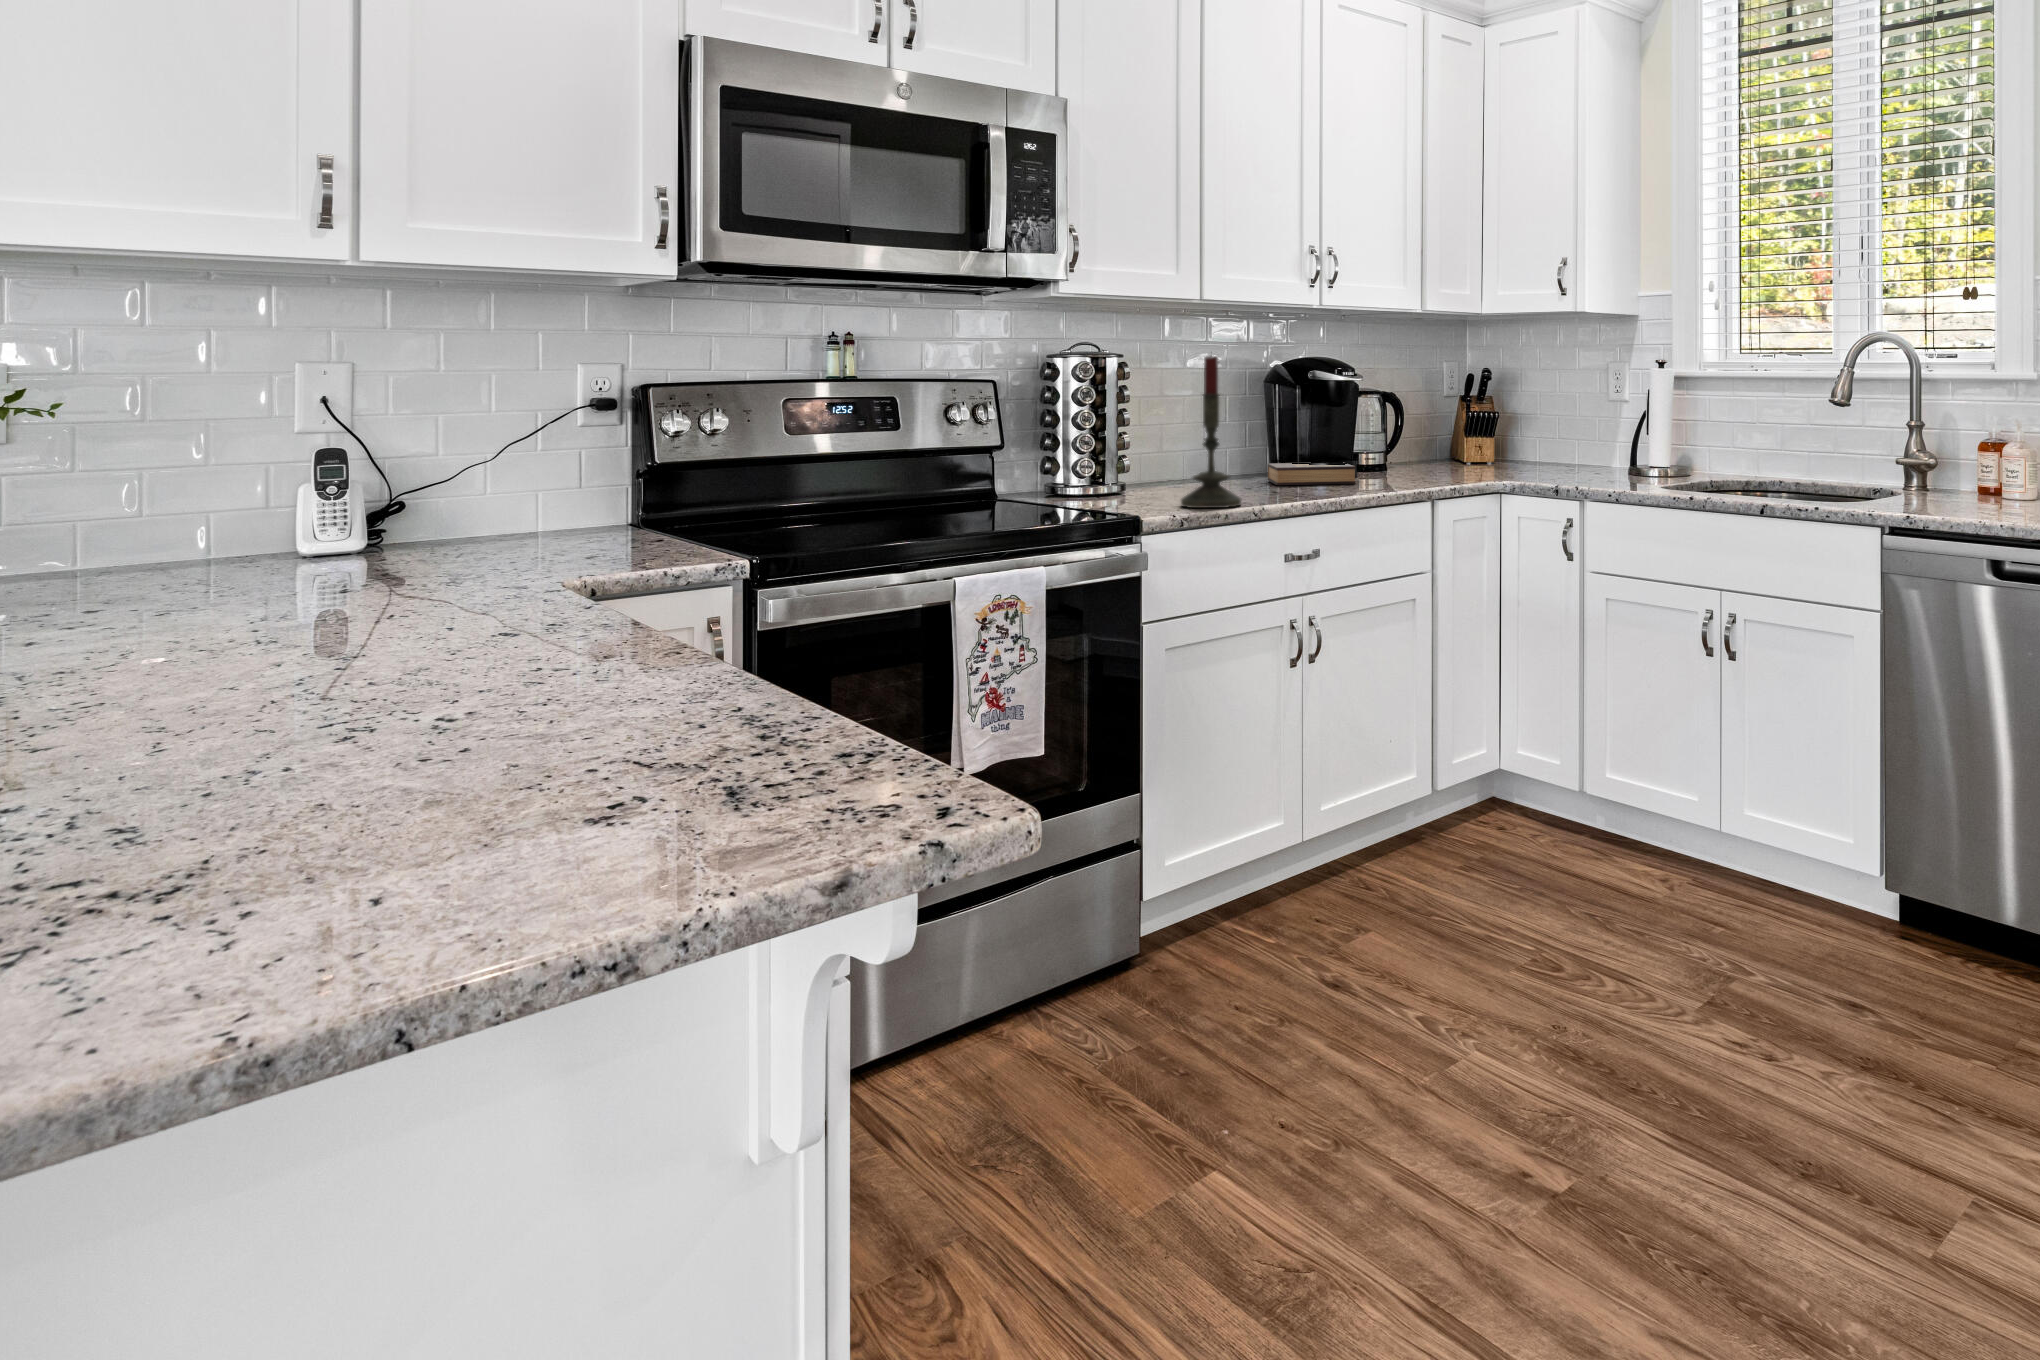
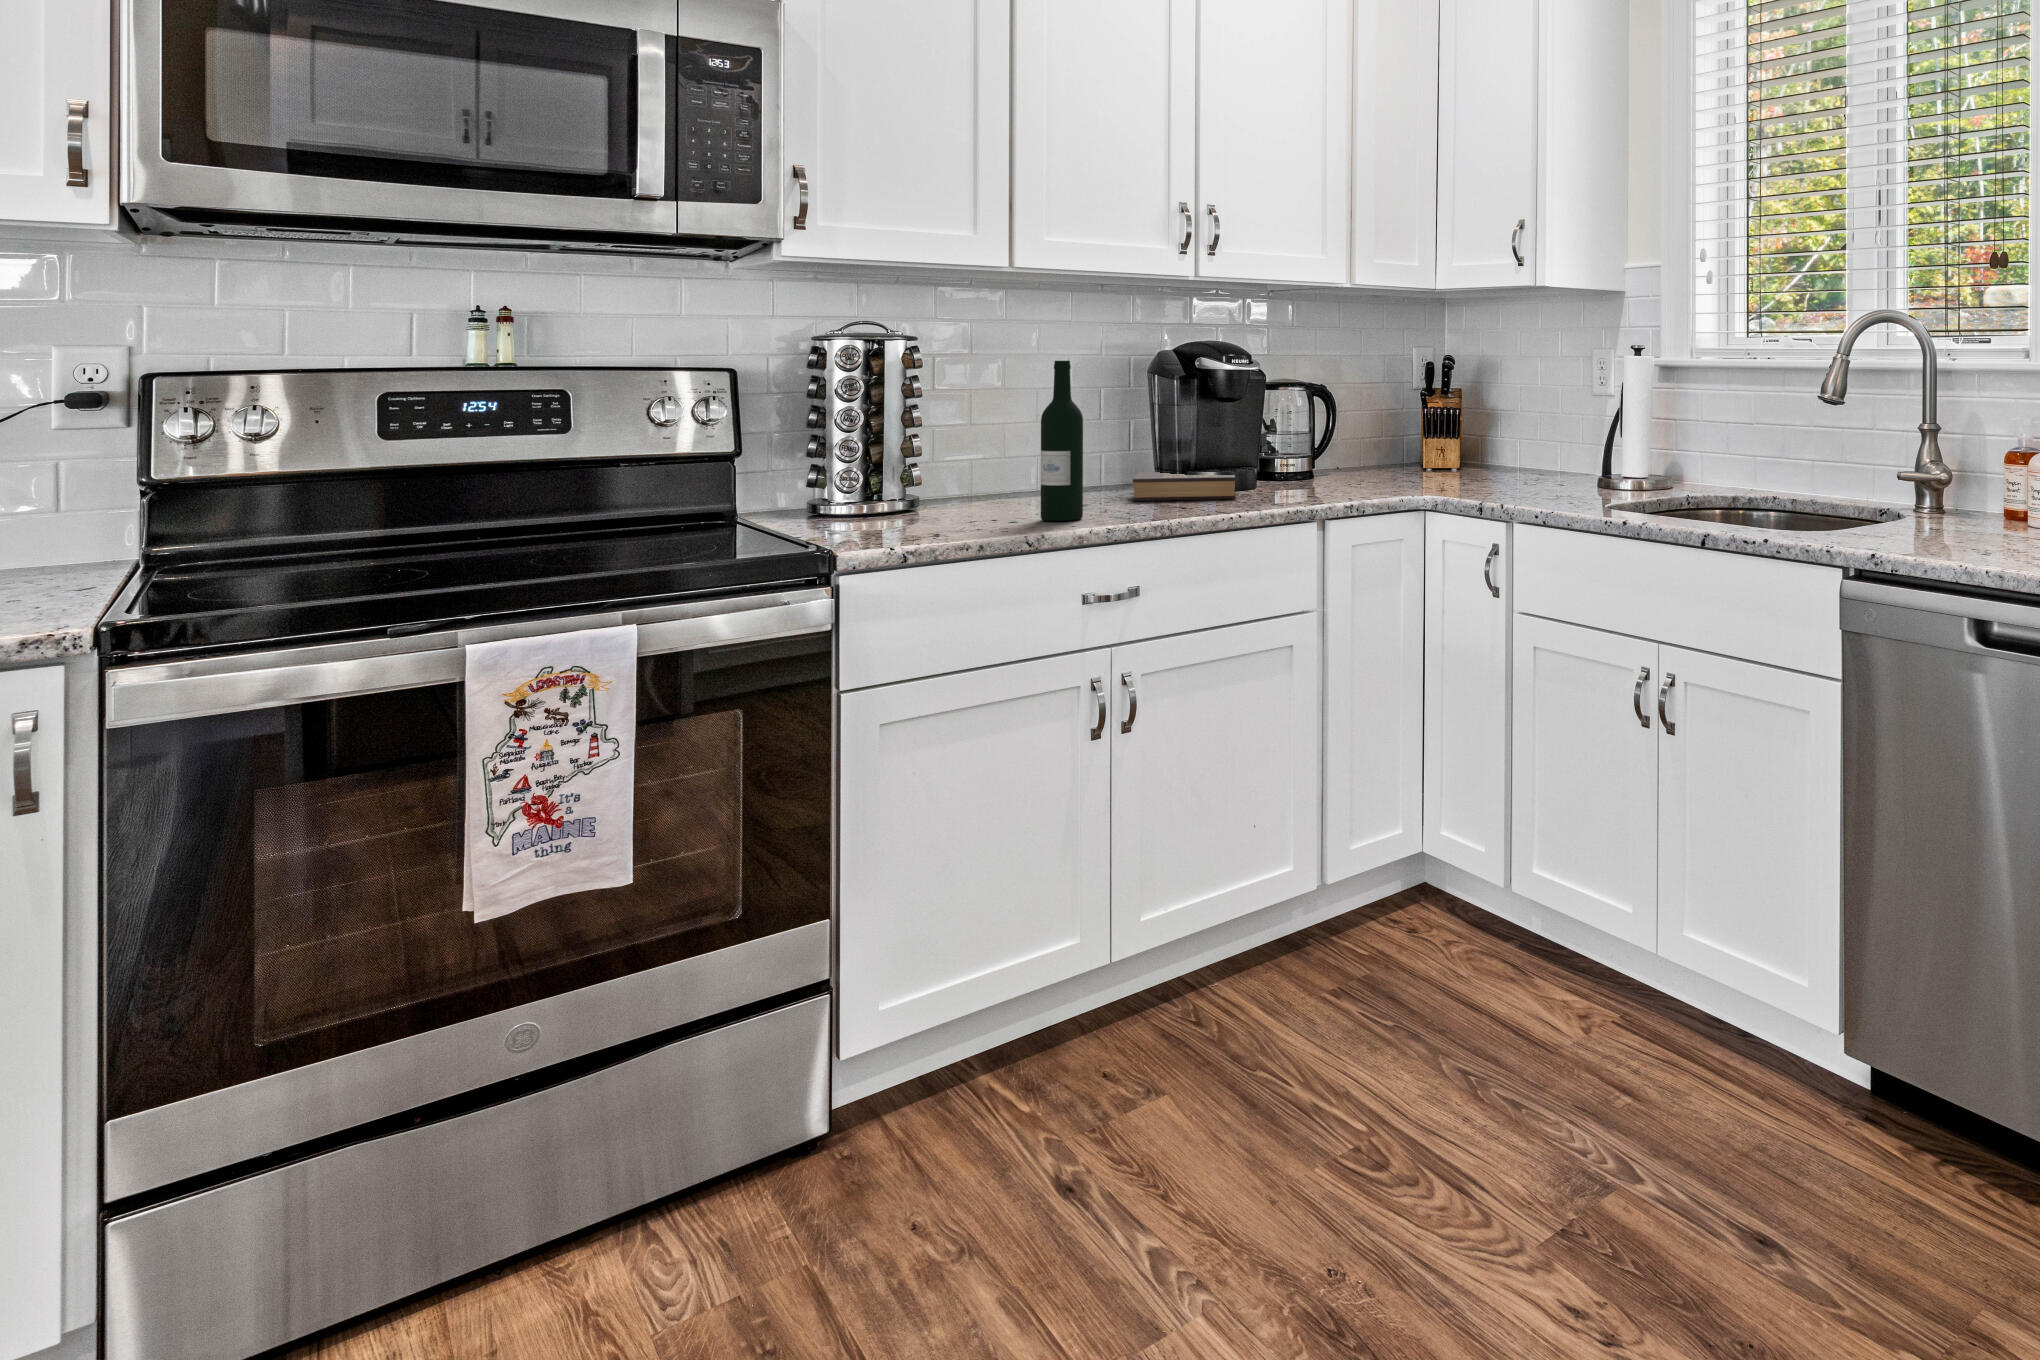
candle: present [1181,356,1241,508] -> none [930,332,1015,537]
wine bottle: none [1239,373,1271,498] -> present [1041,361,1083,521]

